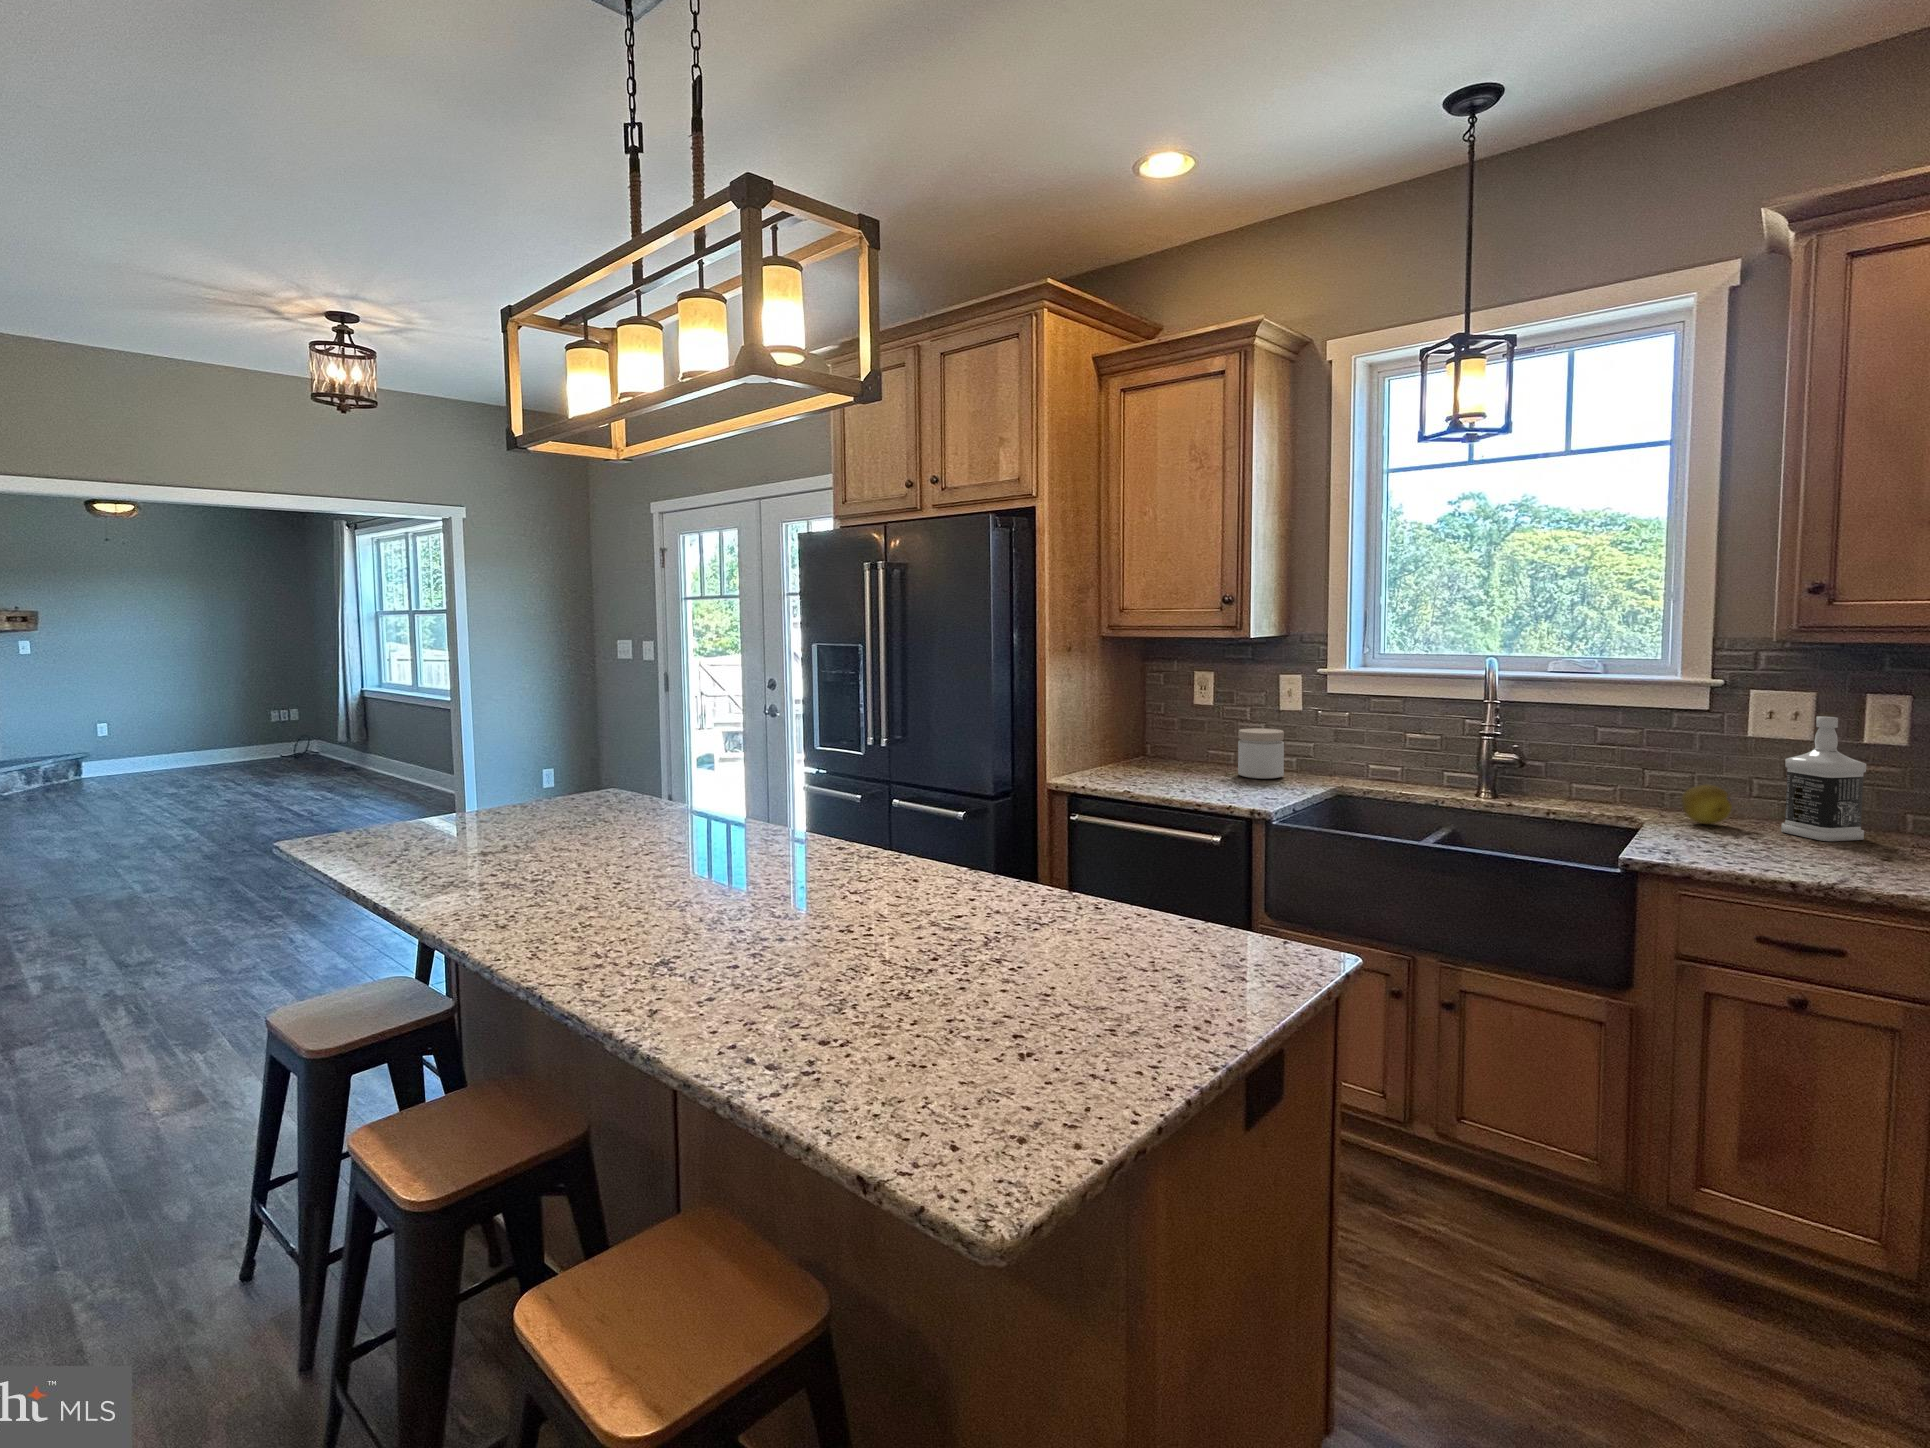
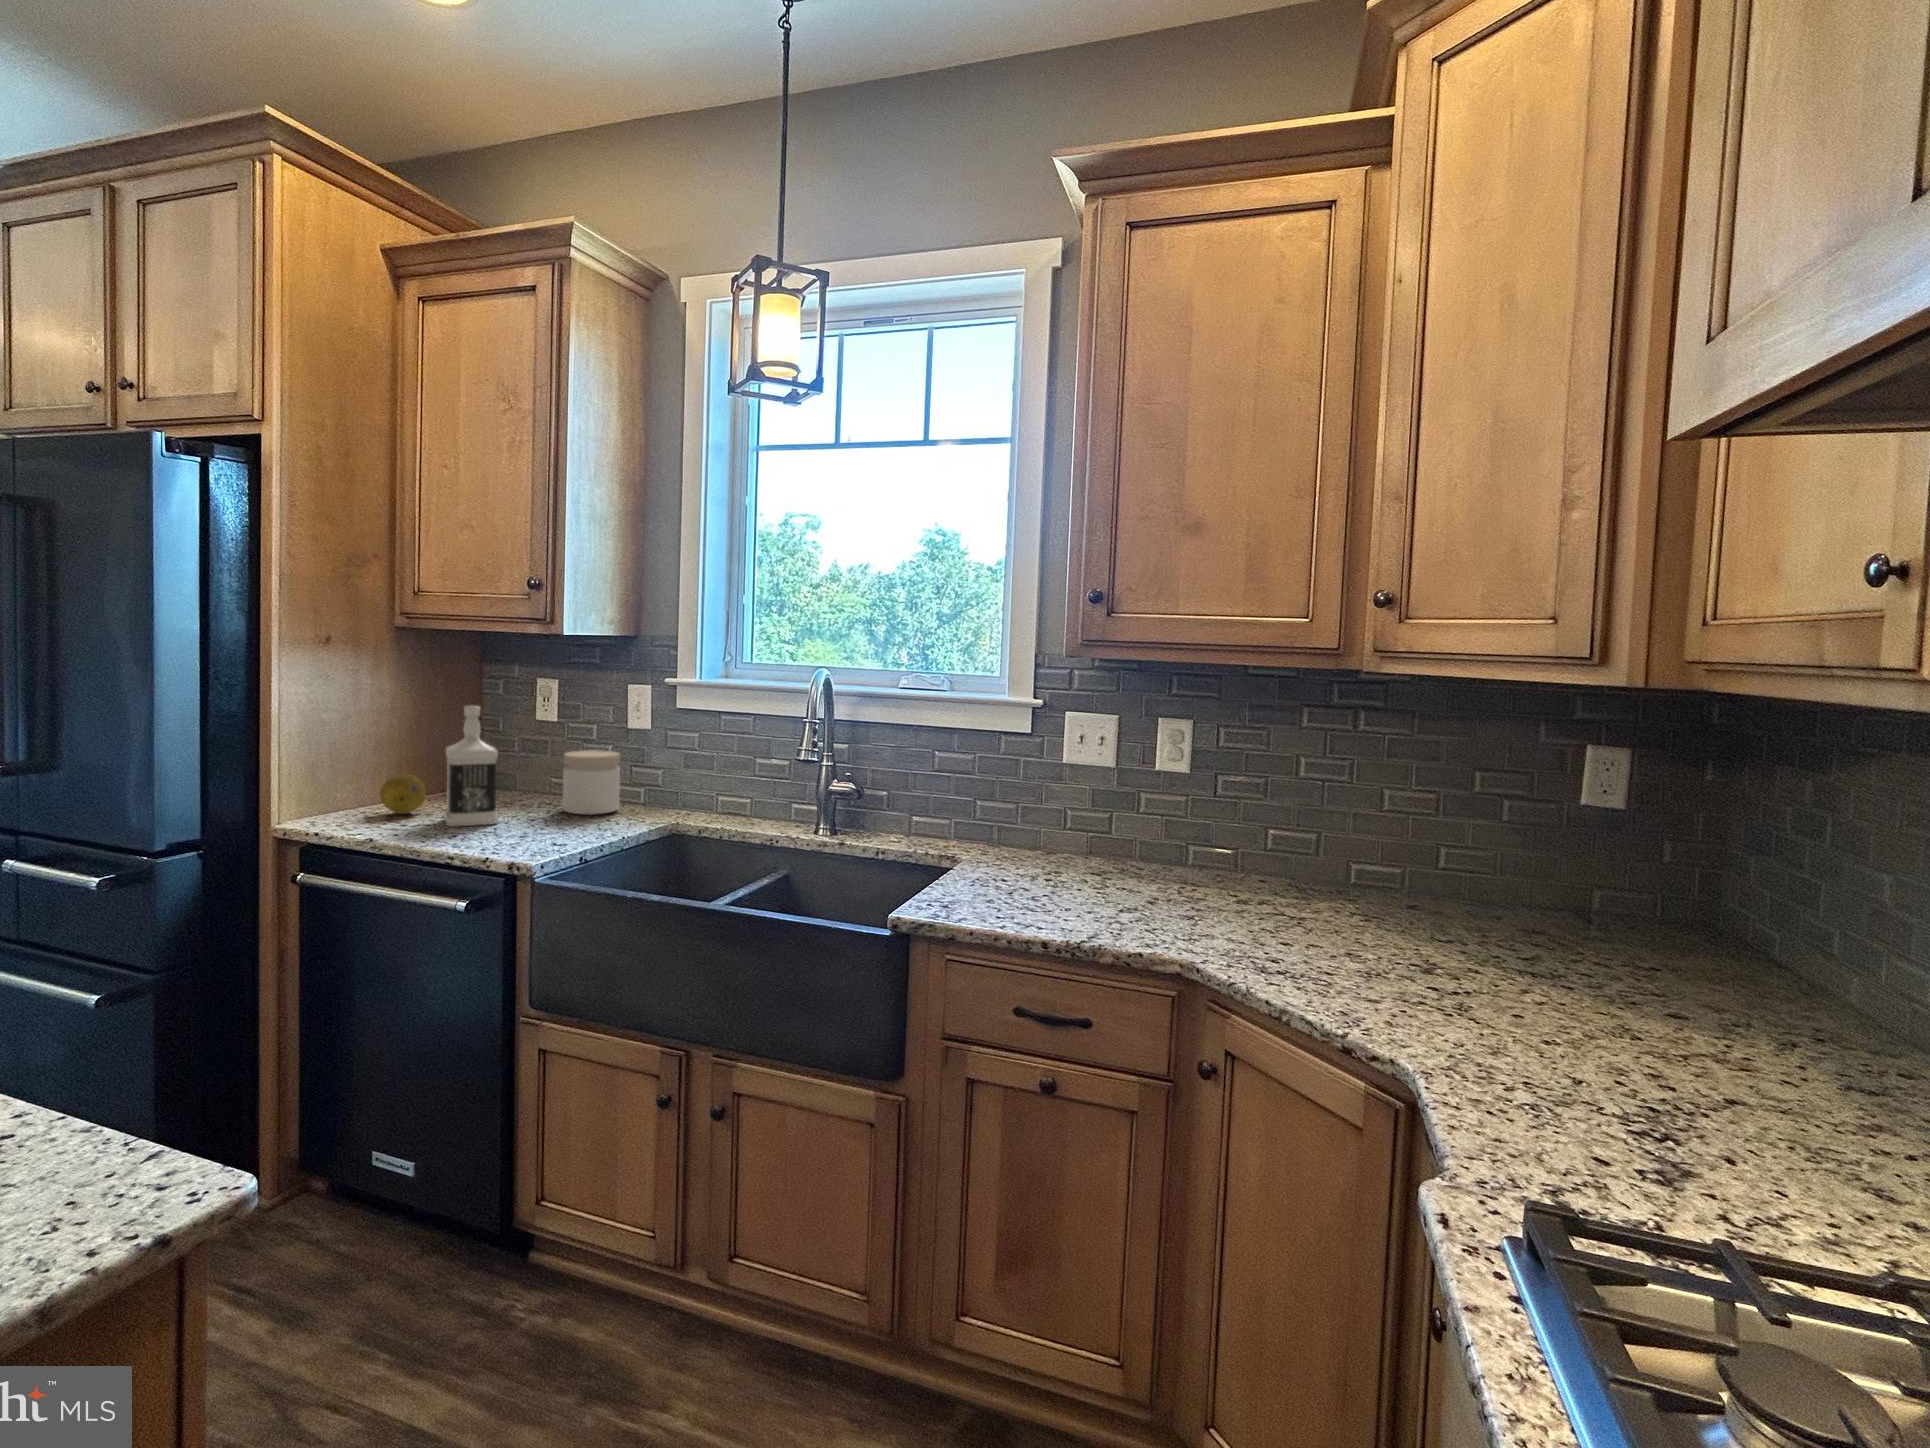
bottle: present [1781,716,1866,841] -> present [444,706,498,827]
fruit: present [1681,785,1732,824] -> present [380,774,426,814]

